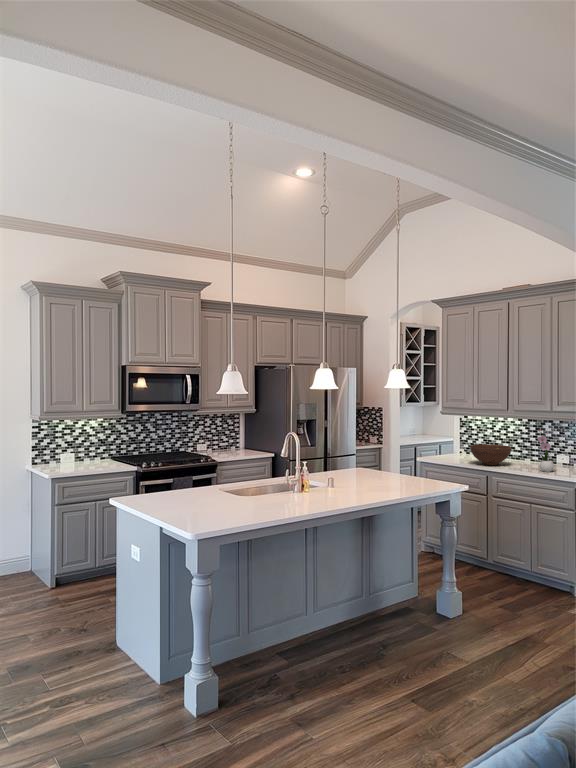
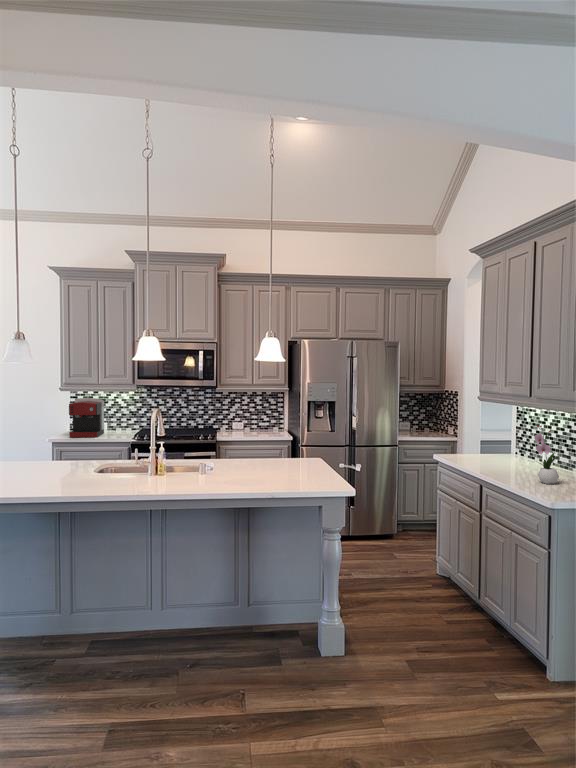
coffee maker: none [55,427,93,472] -> present [69,398,104,437]
fruit bowl: present [470,444,511,465] -> none [476,442,530,469]

